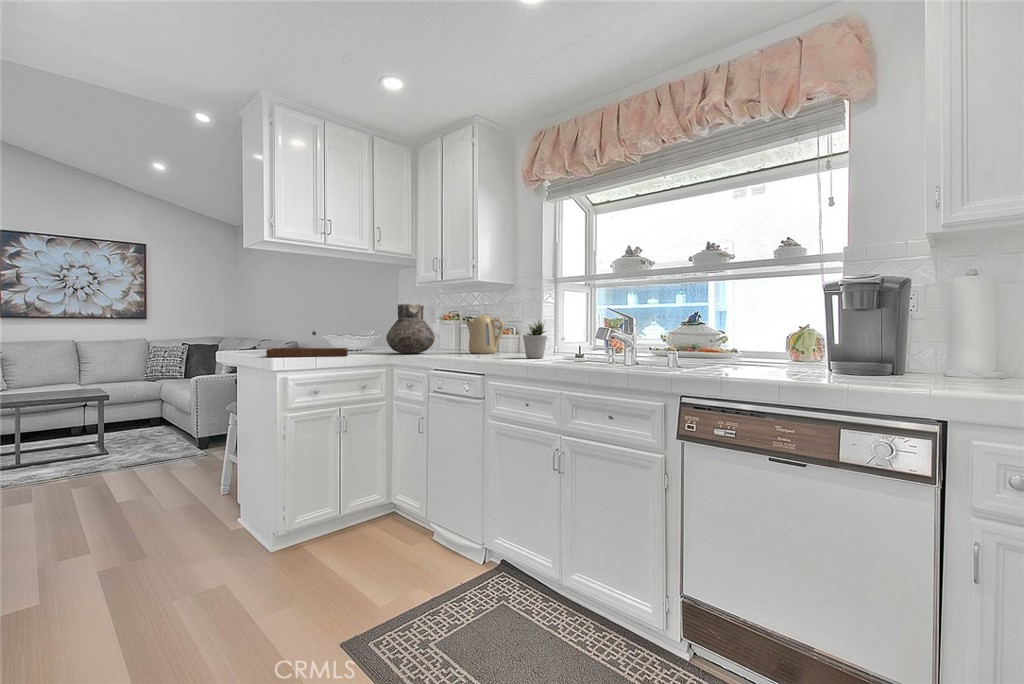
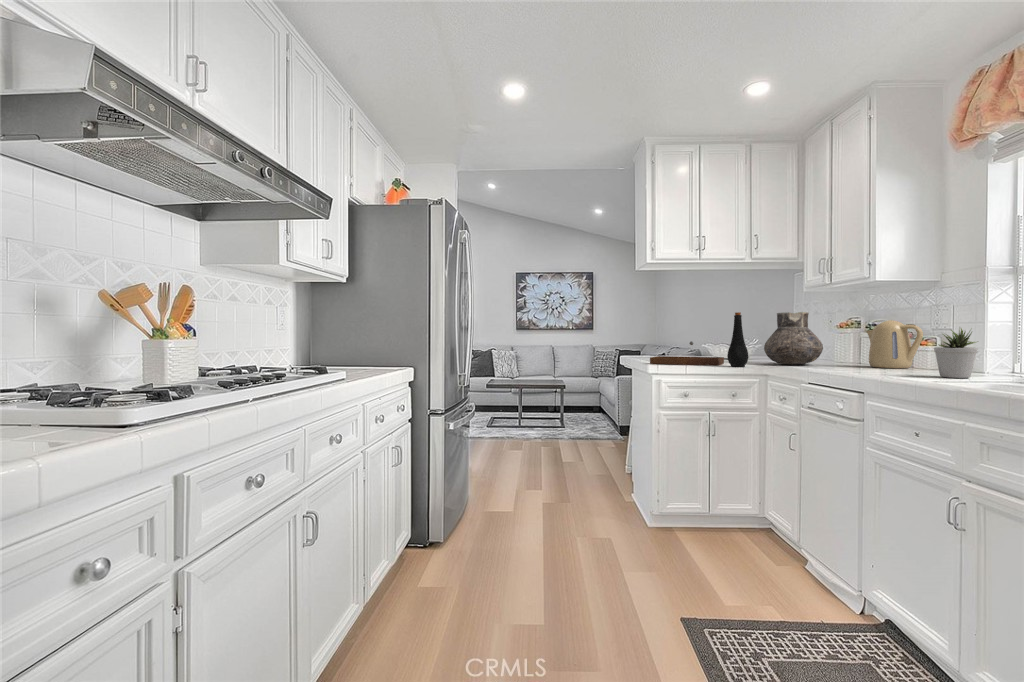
bottle: none [357,301,378,357] -> present [727,312,748,367]

